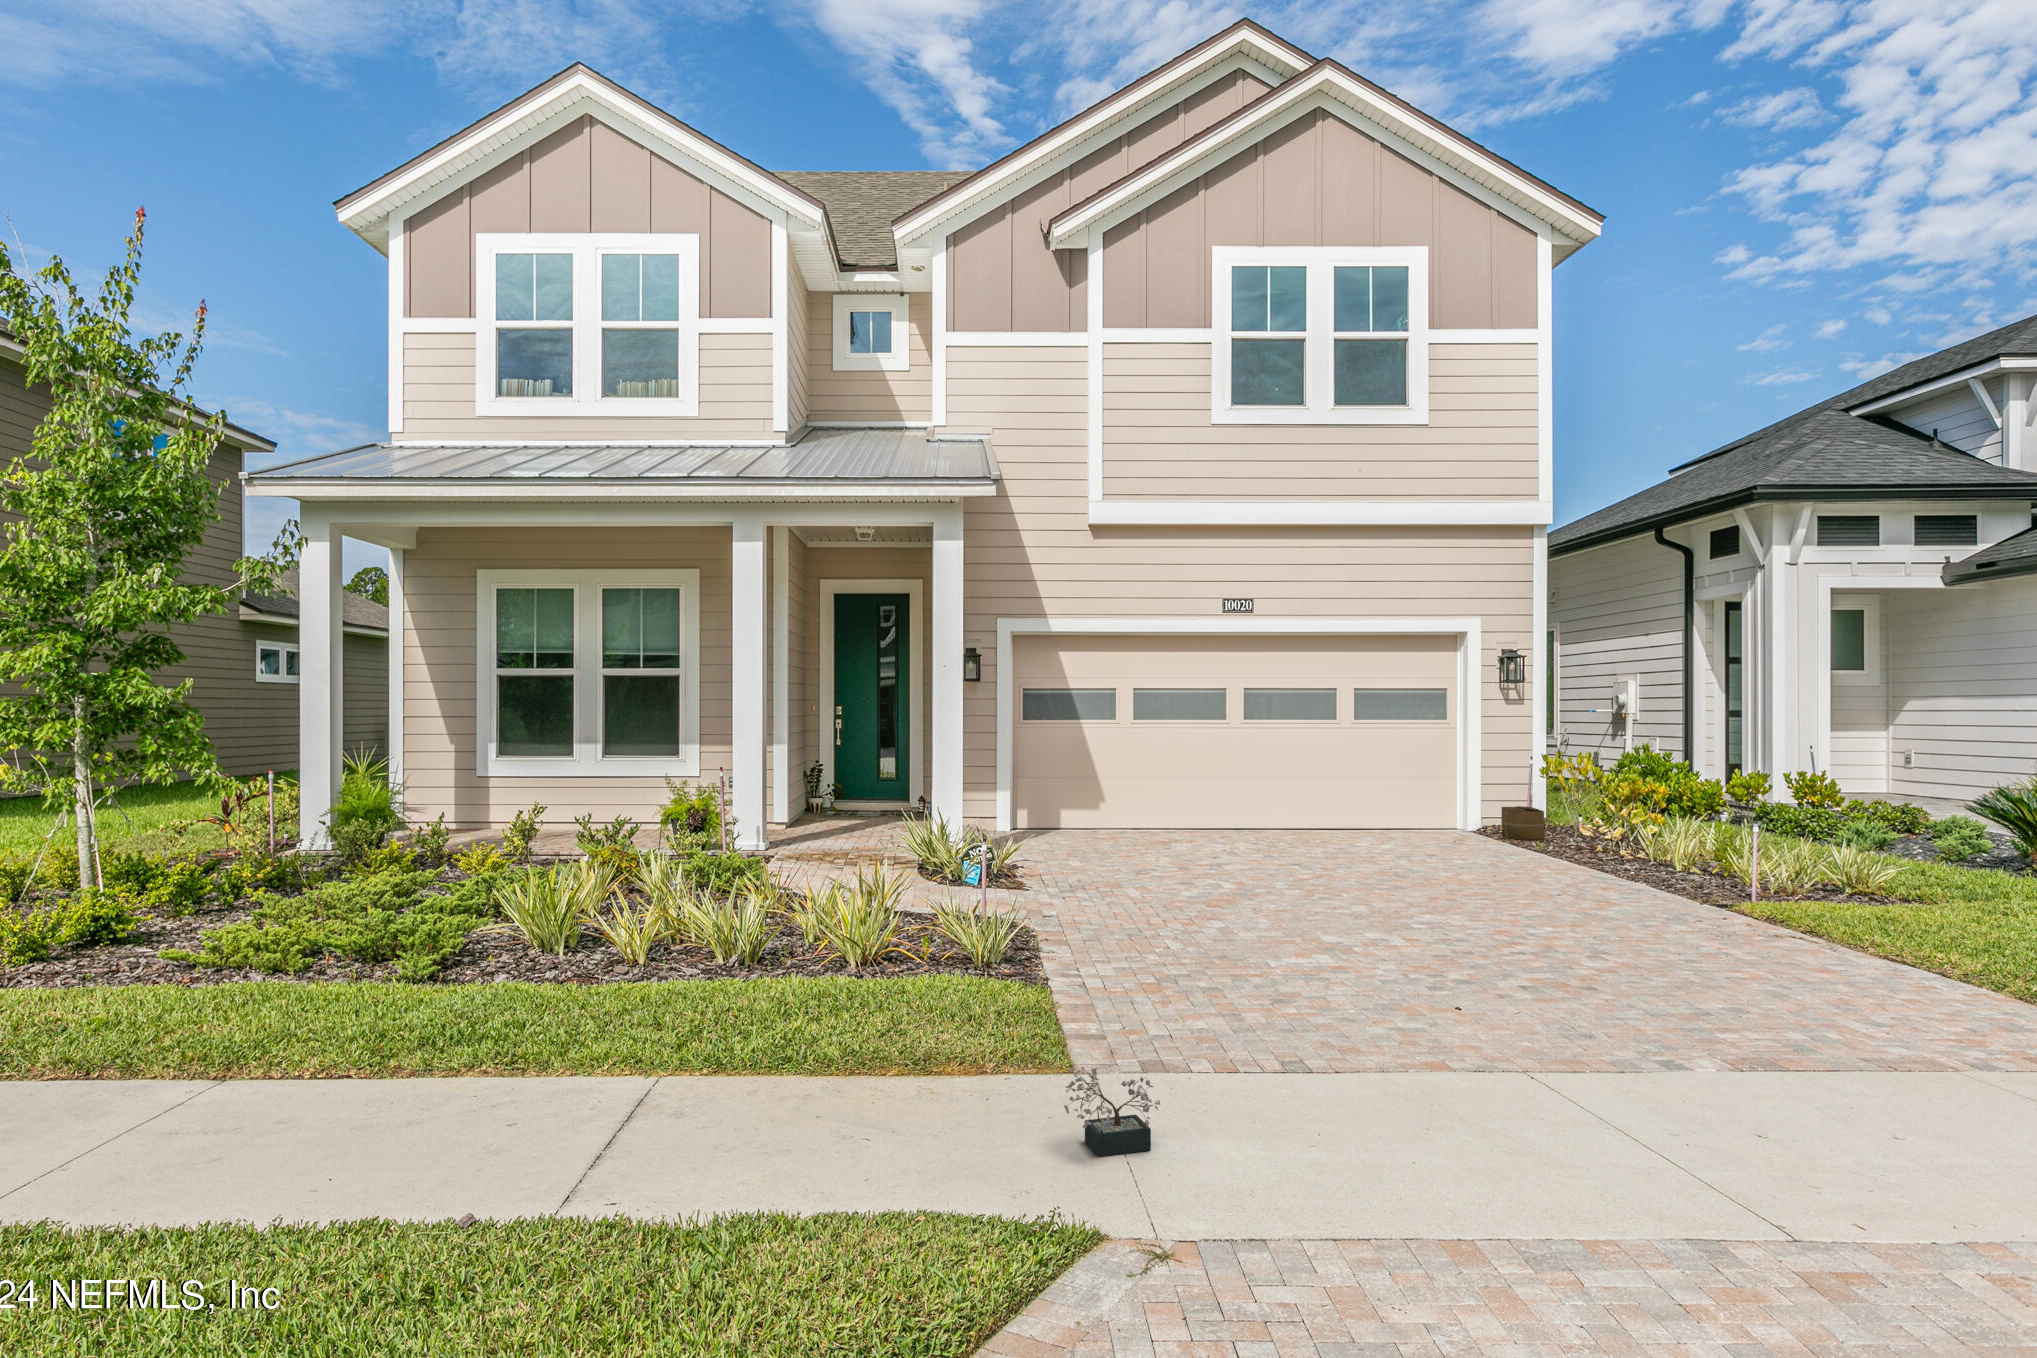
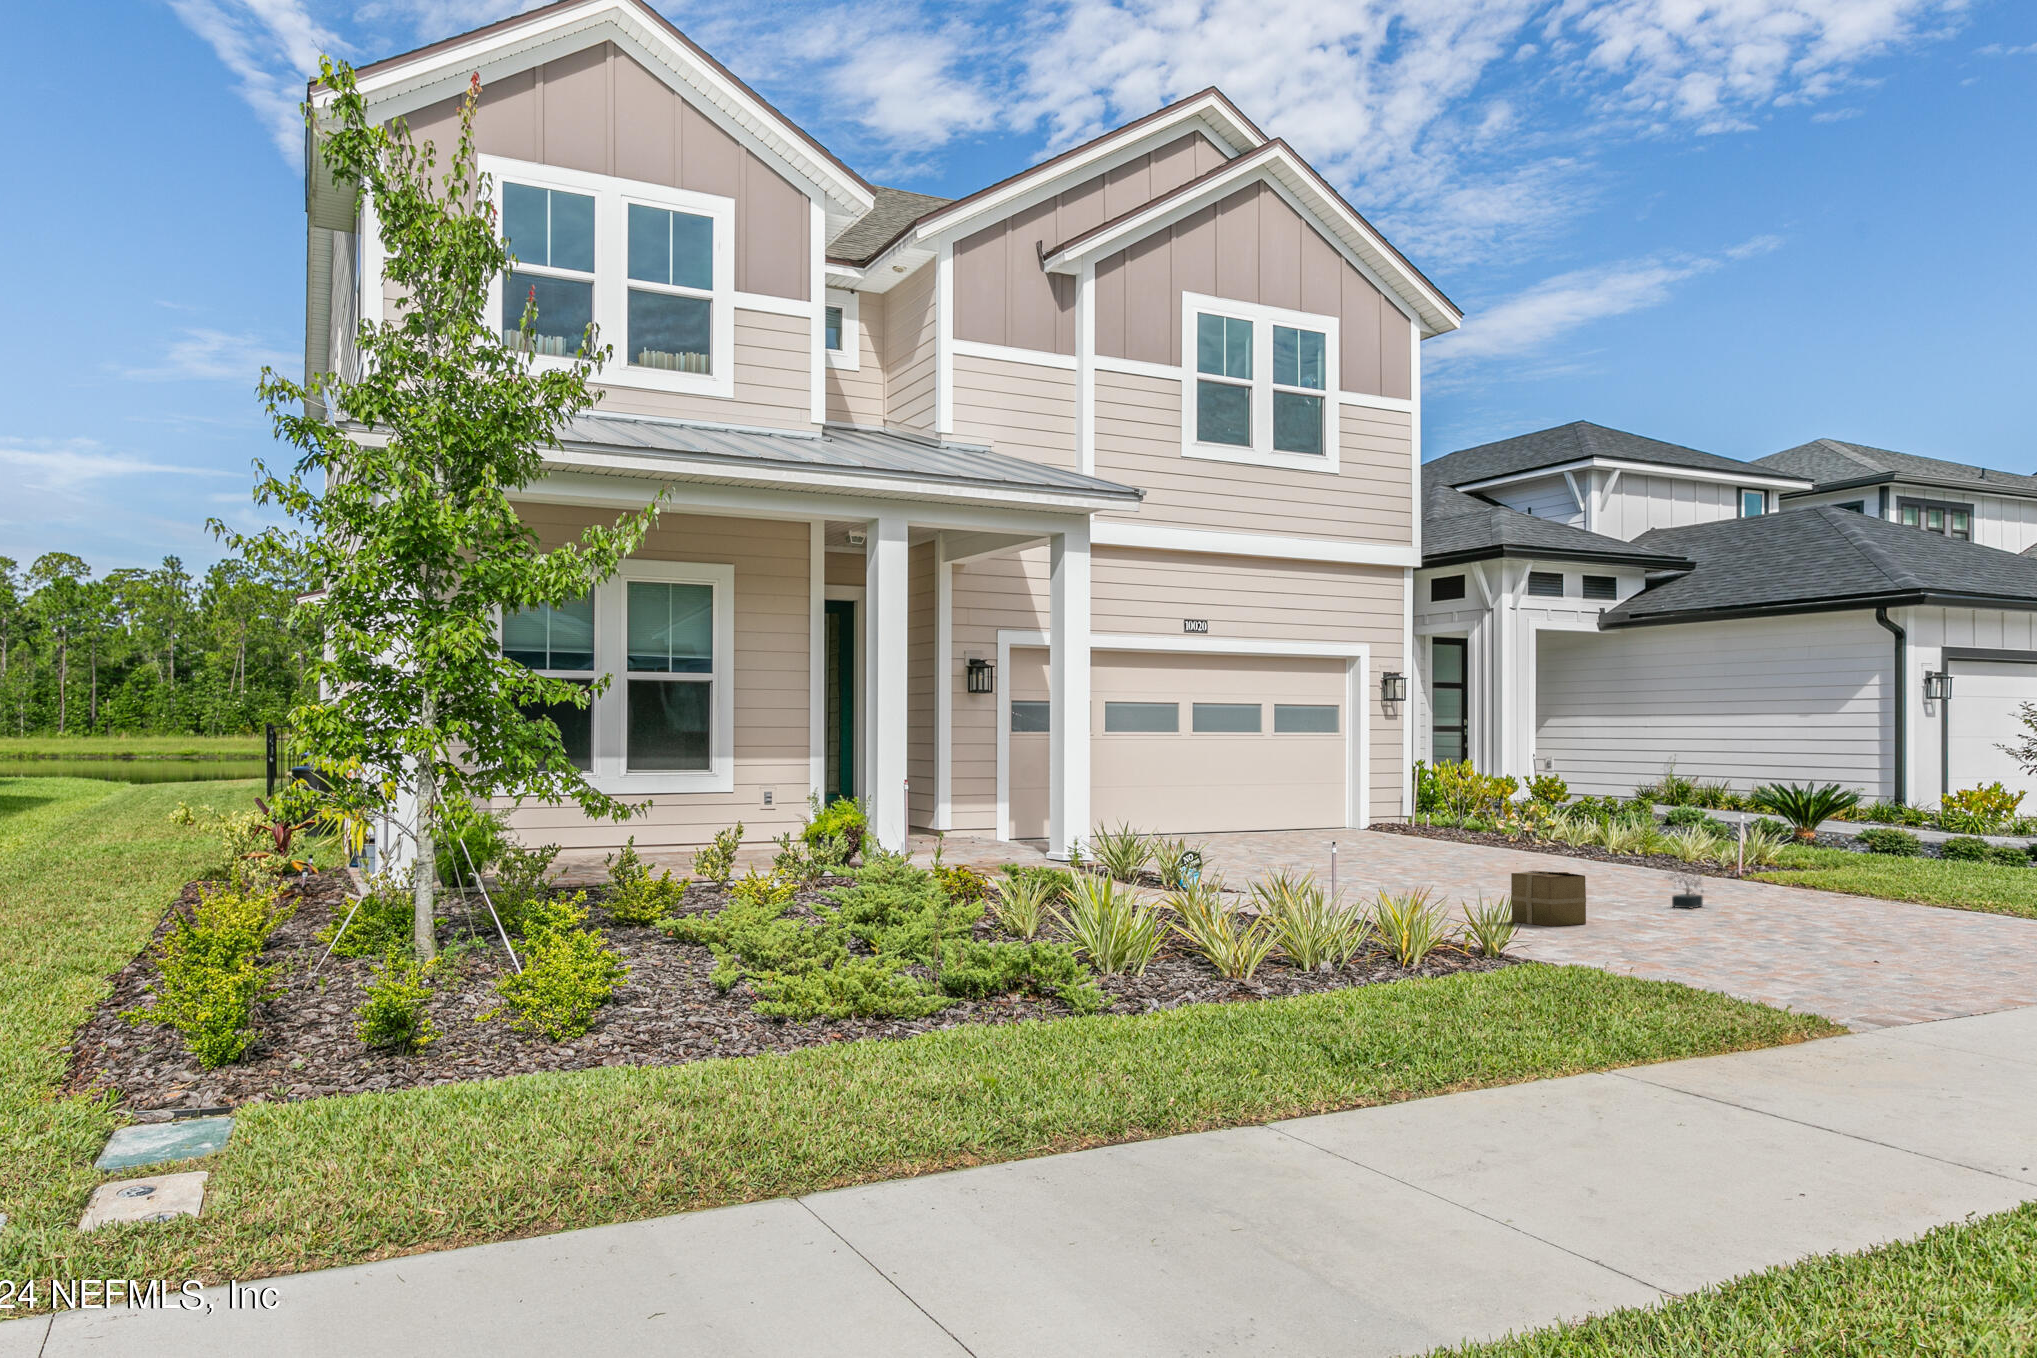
cardboard box: present [1501,806,1544,840] -> present [1511,871,1586,926]

